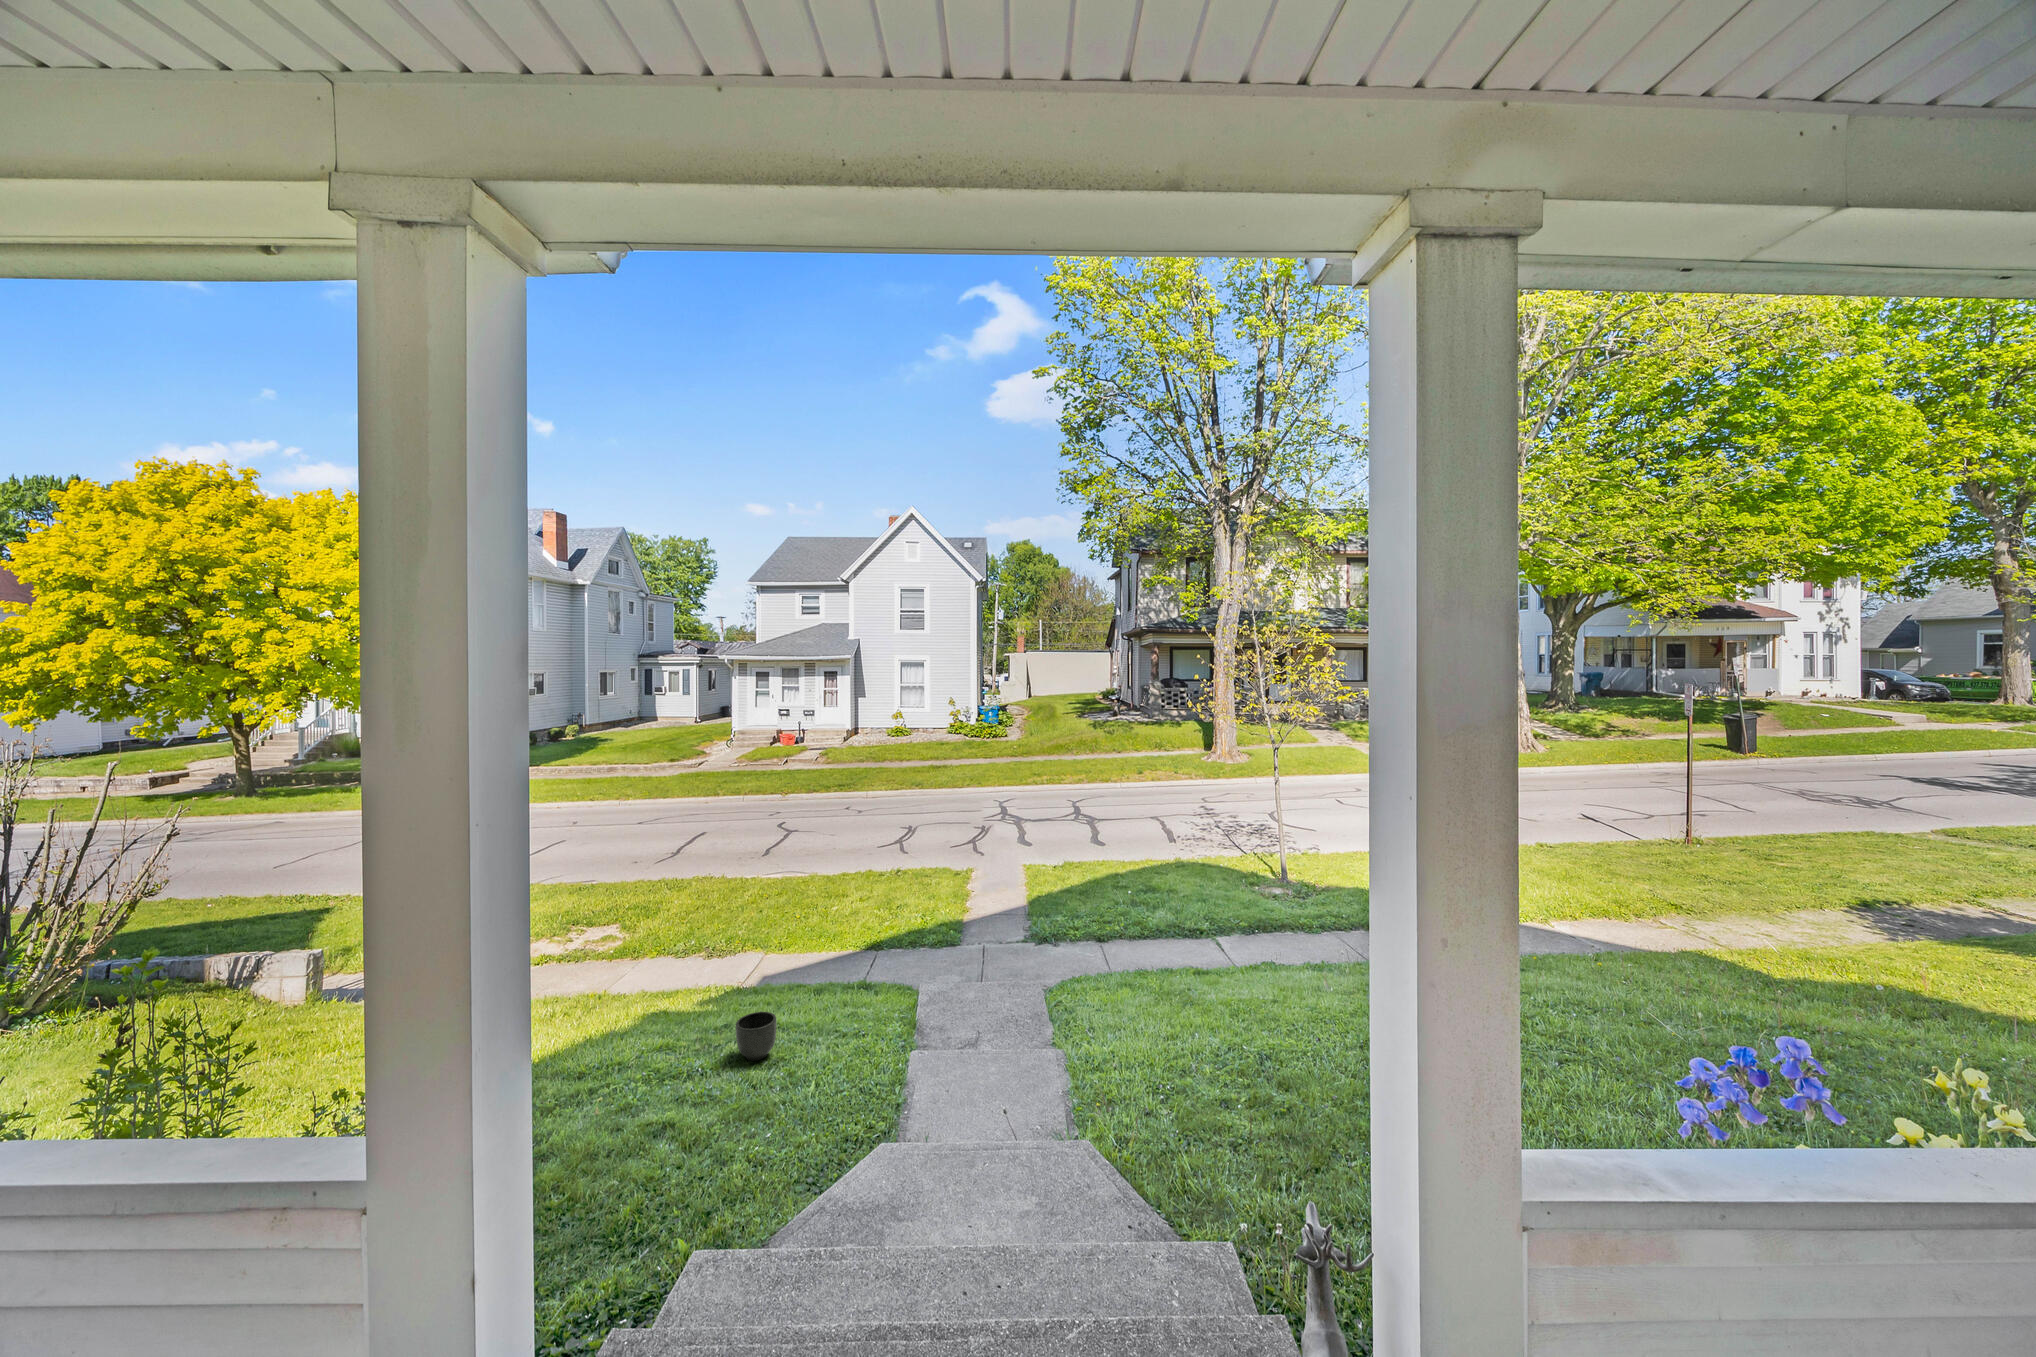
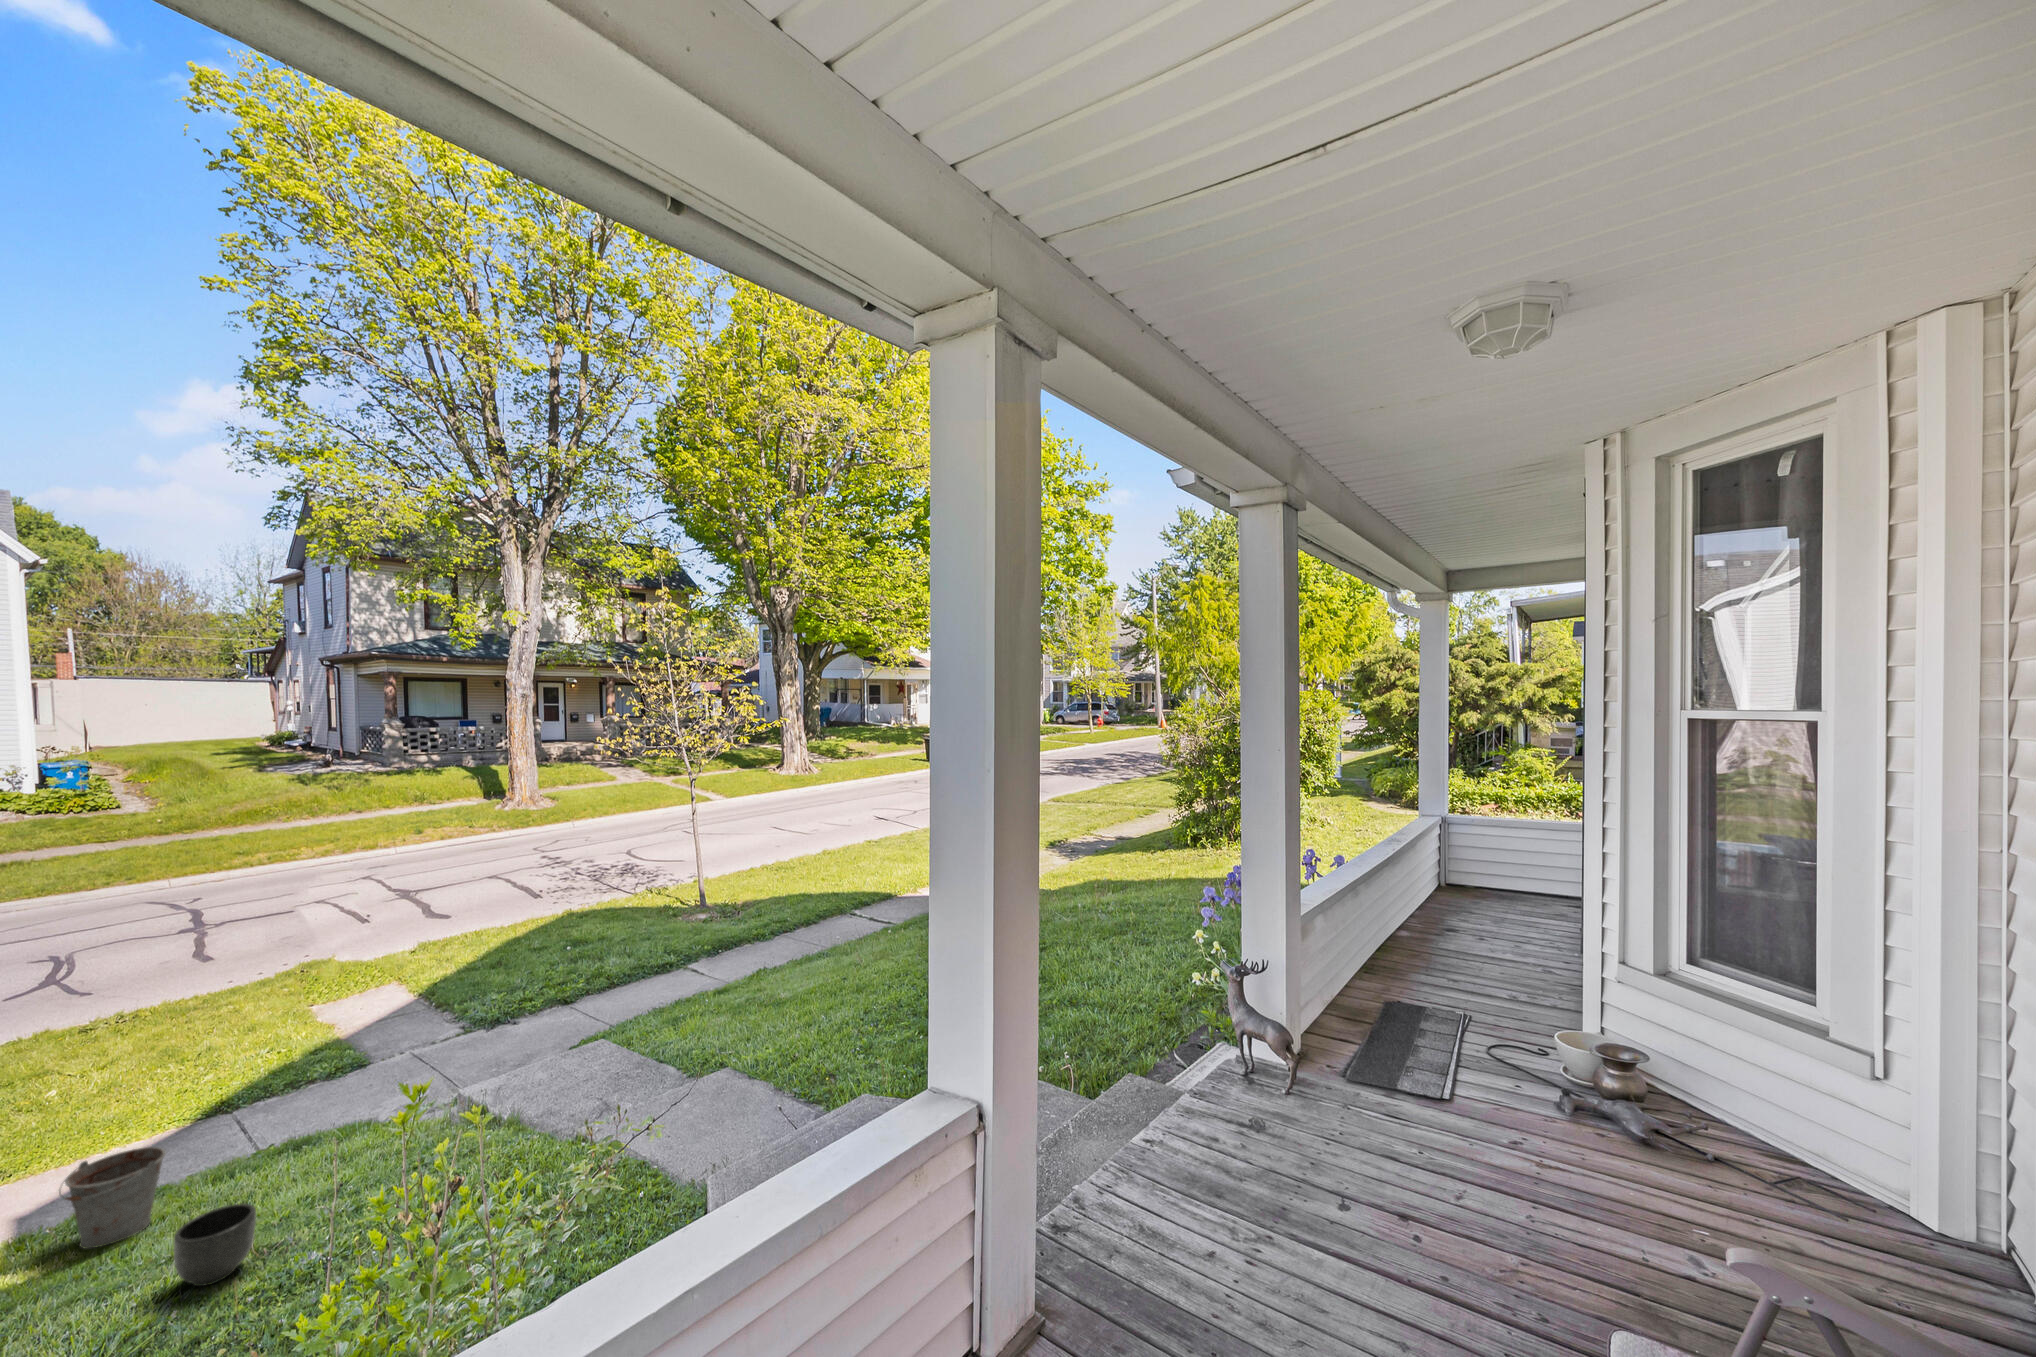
bucket: none [747,953,793,1010] -> present [59,1147,166,1249]

